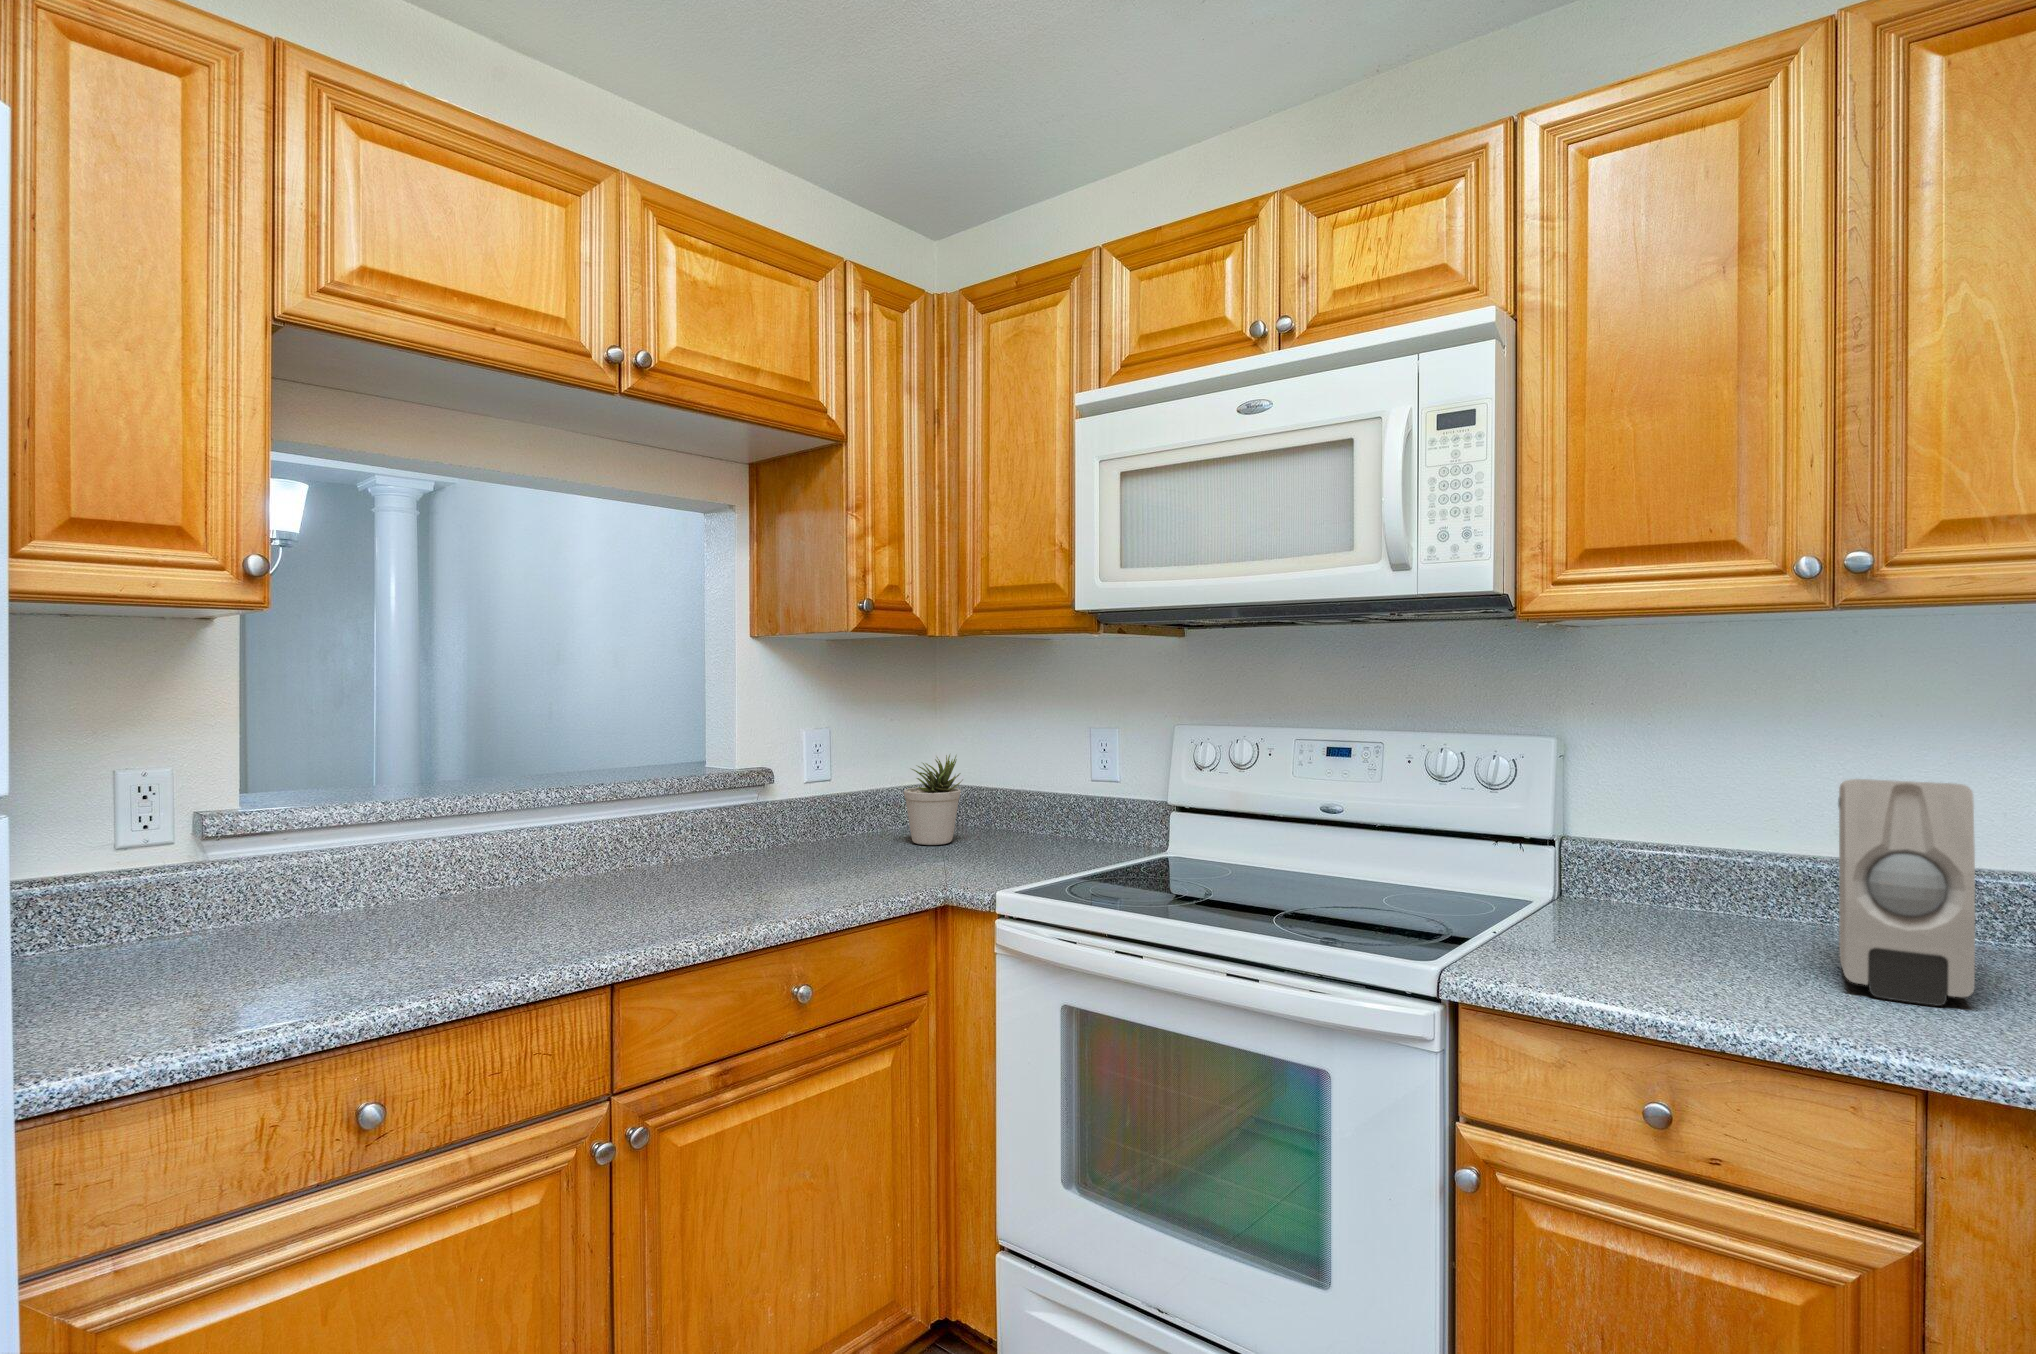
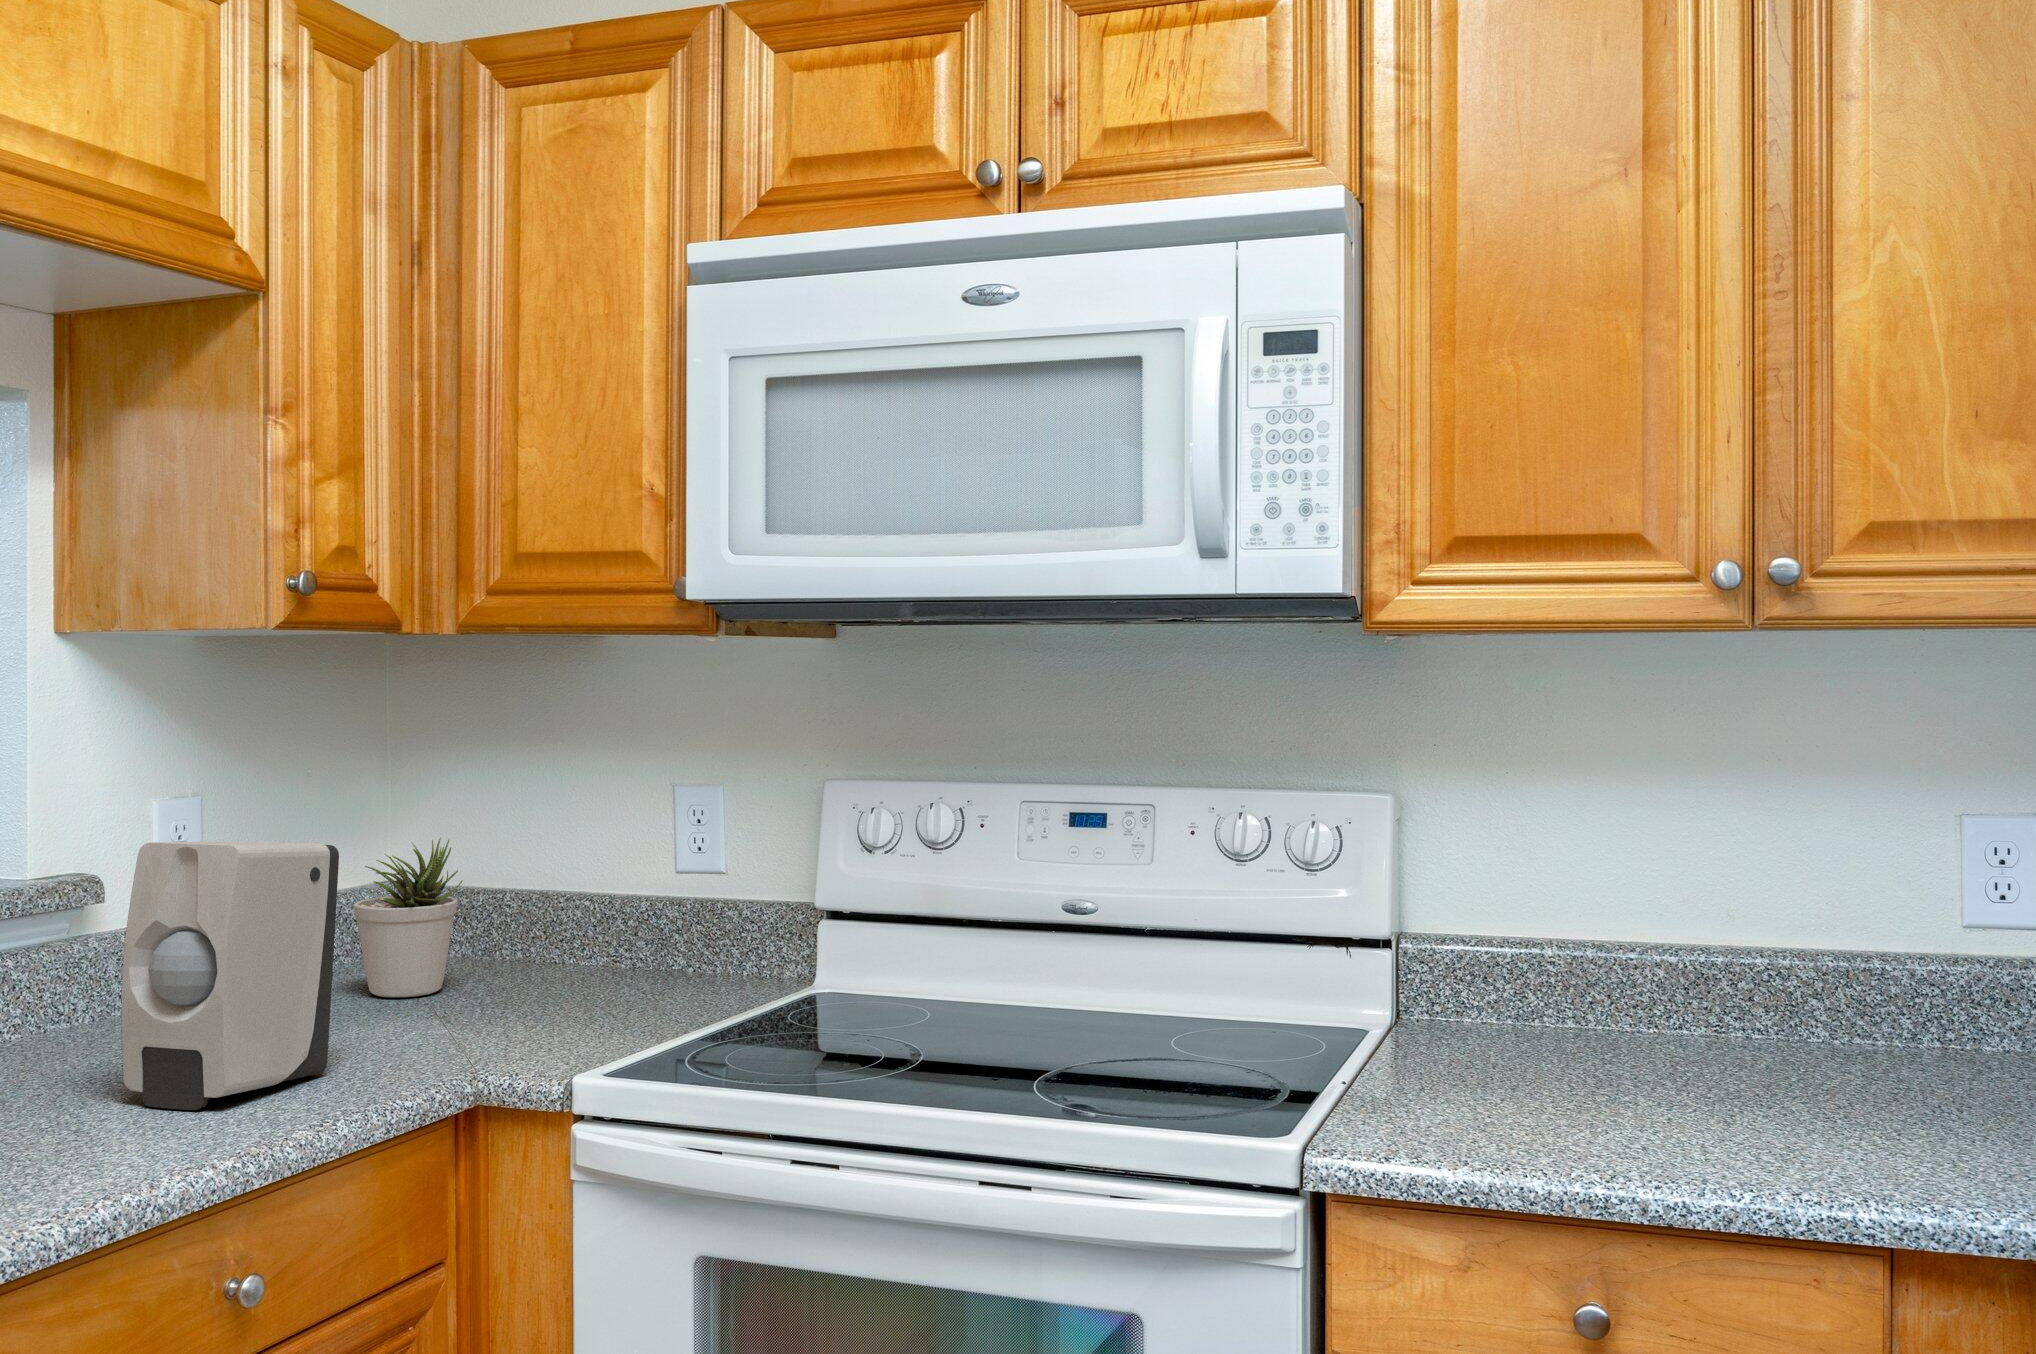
soap dispenser: present [1838,779,1975,1006] -> present [121,841,339,1110]

